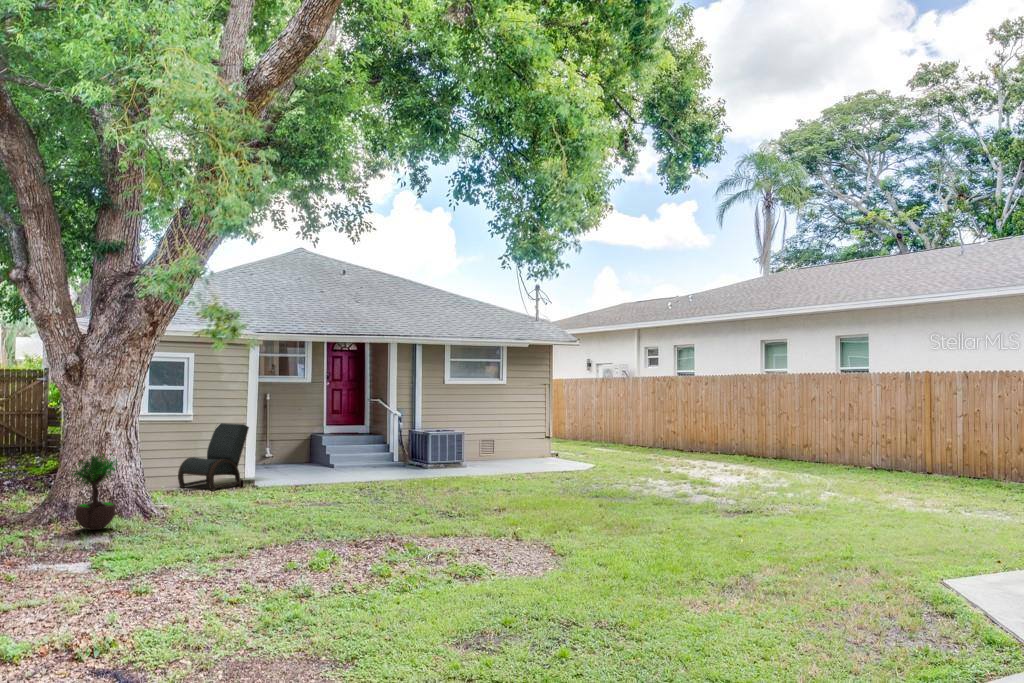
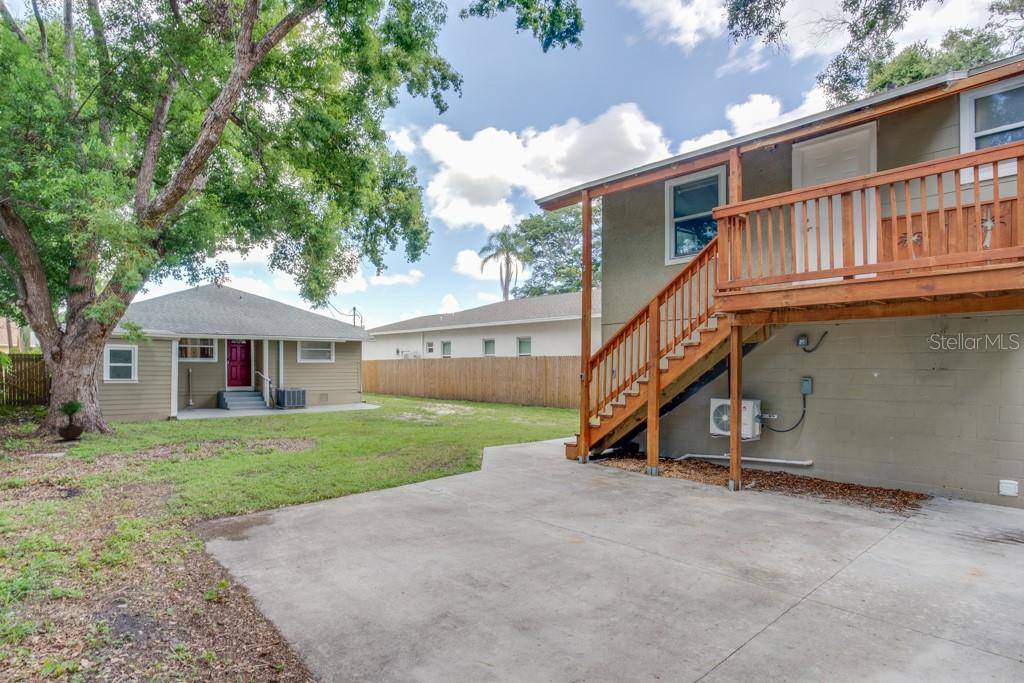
lounge chair: present [178,423,249,491] -> none [126,385,172,422]

